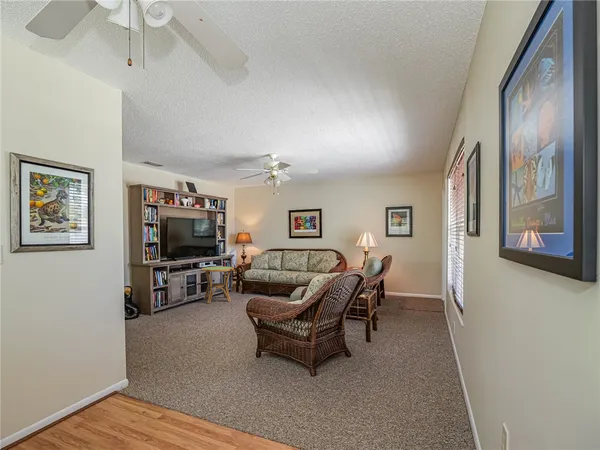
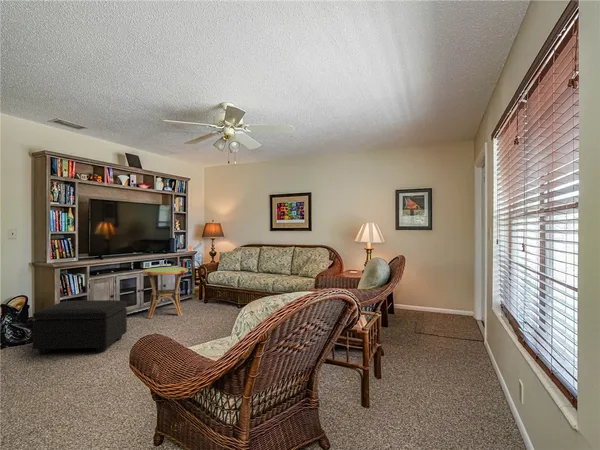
footstool: none [147,288,201,323] -> present [33,300,127,354]

